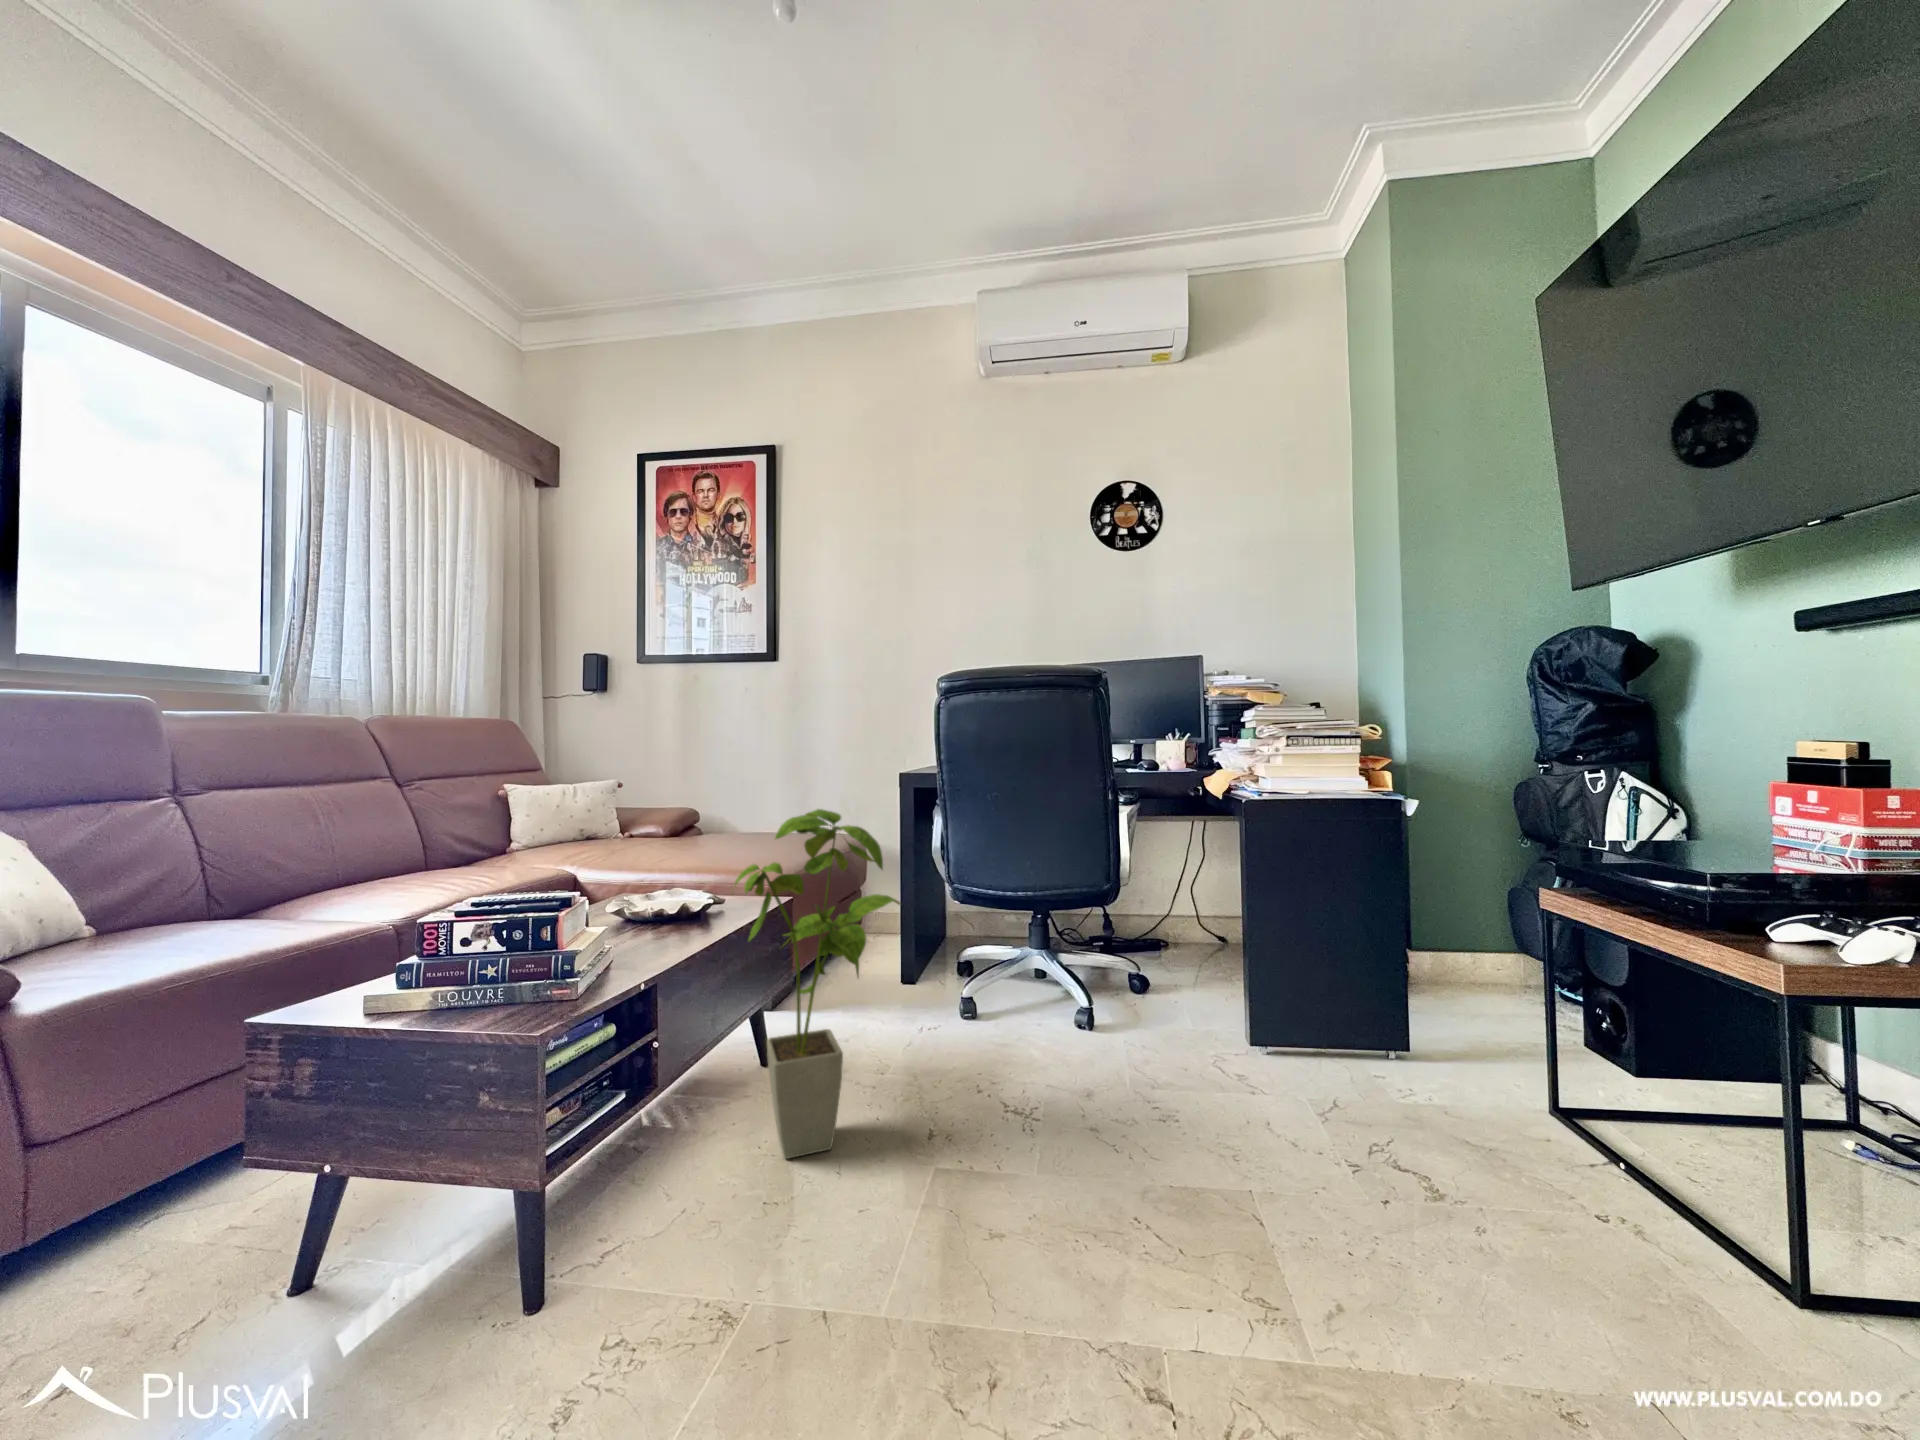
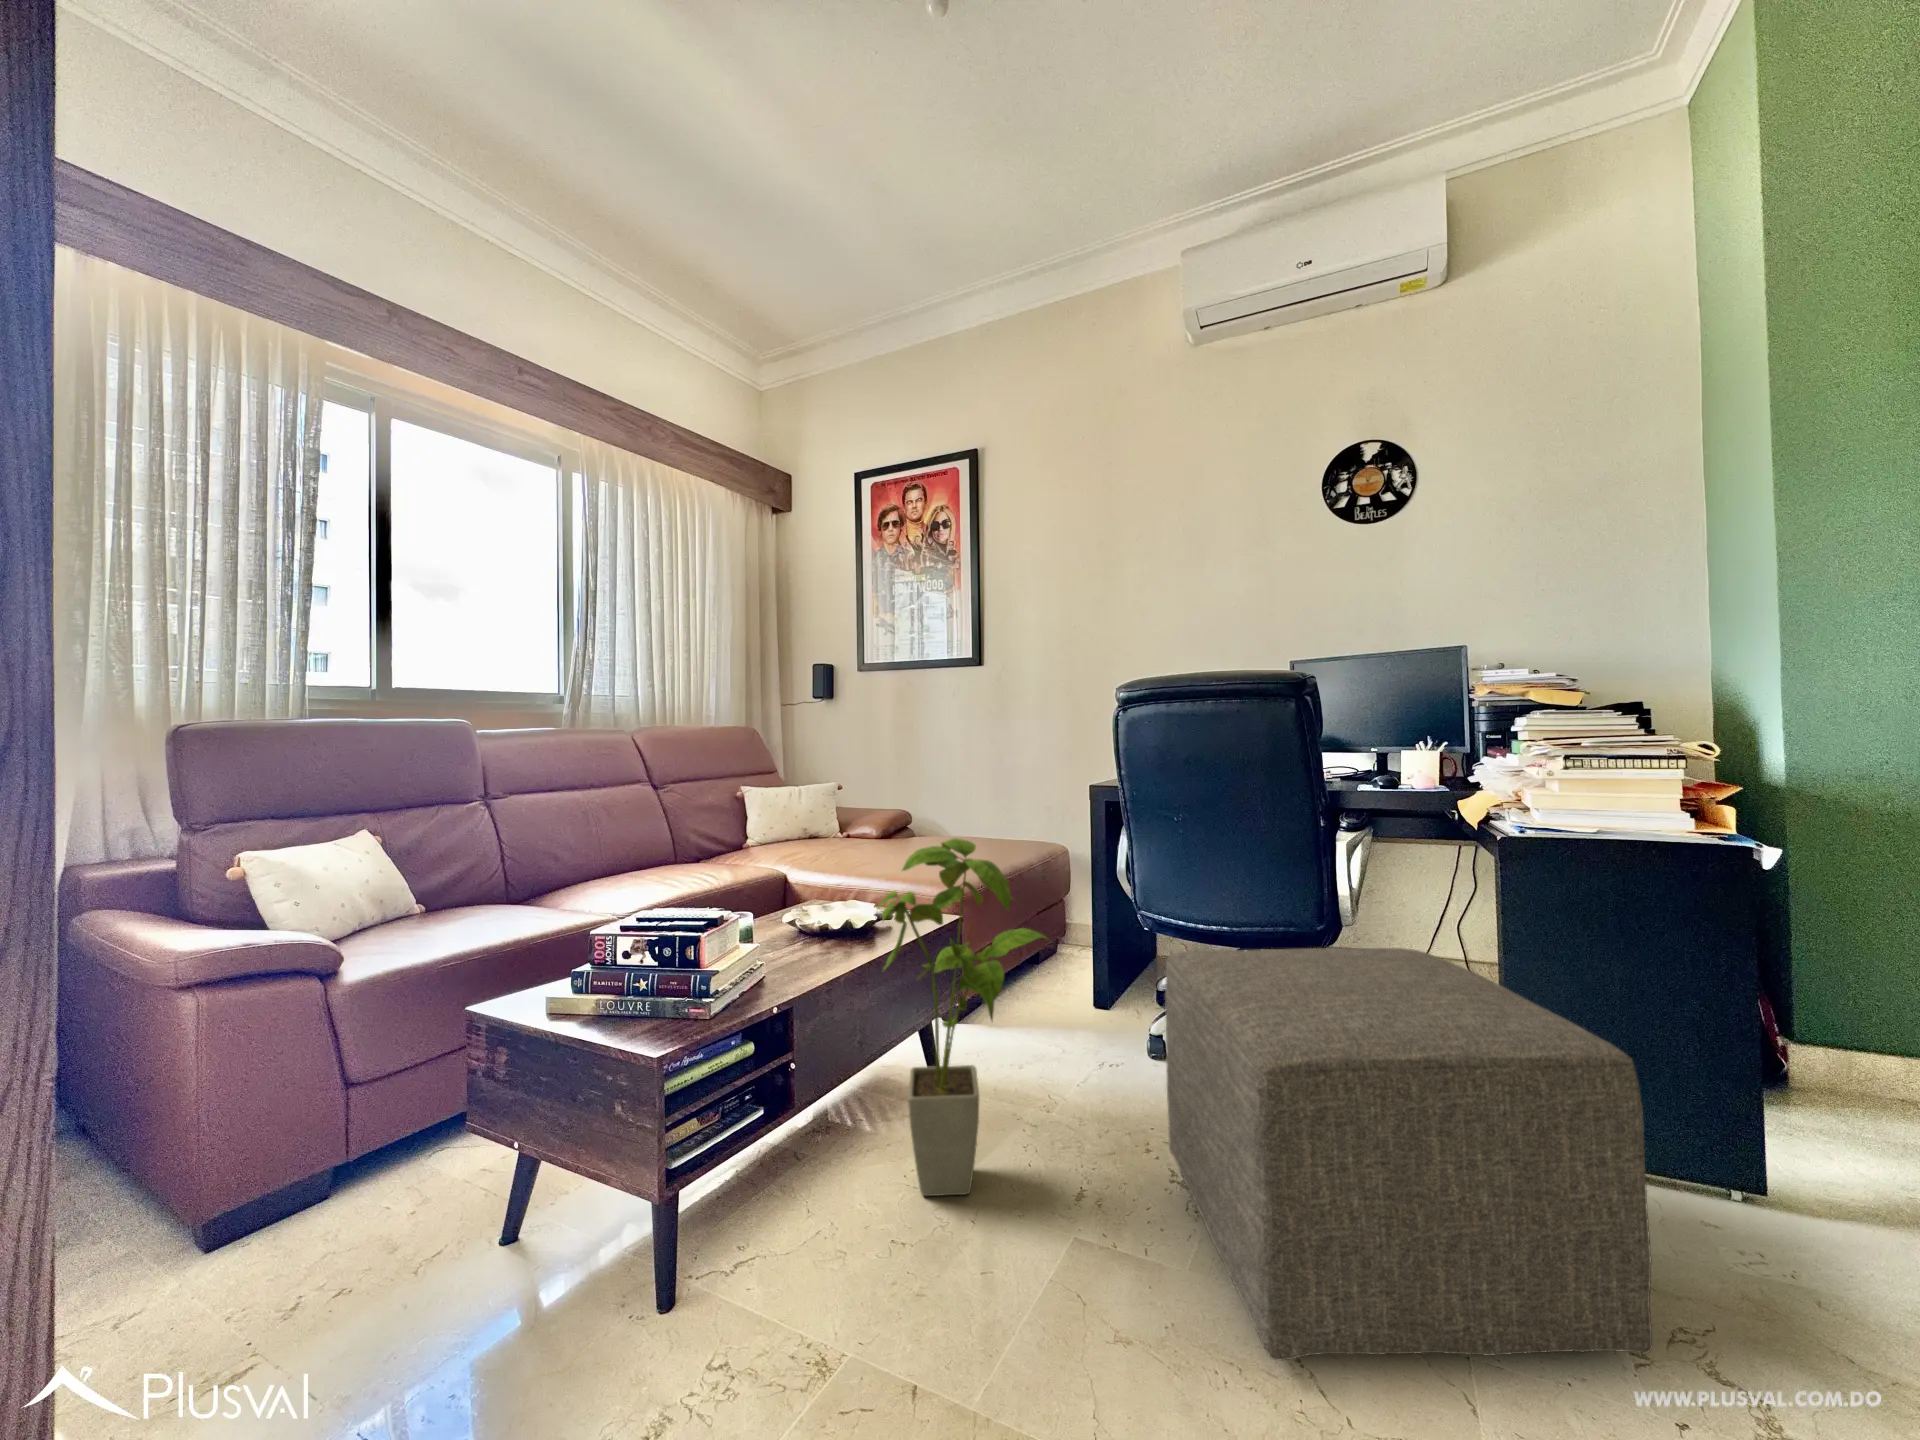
ottoman: none [1001,890,1360,1216] -> present [1165,948,1652,1360]

